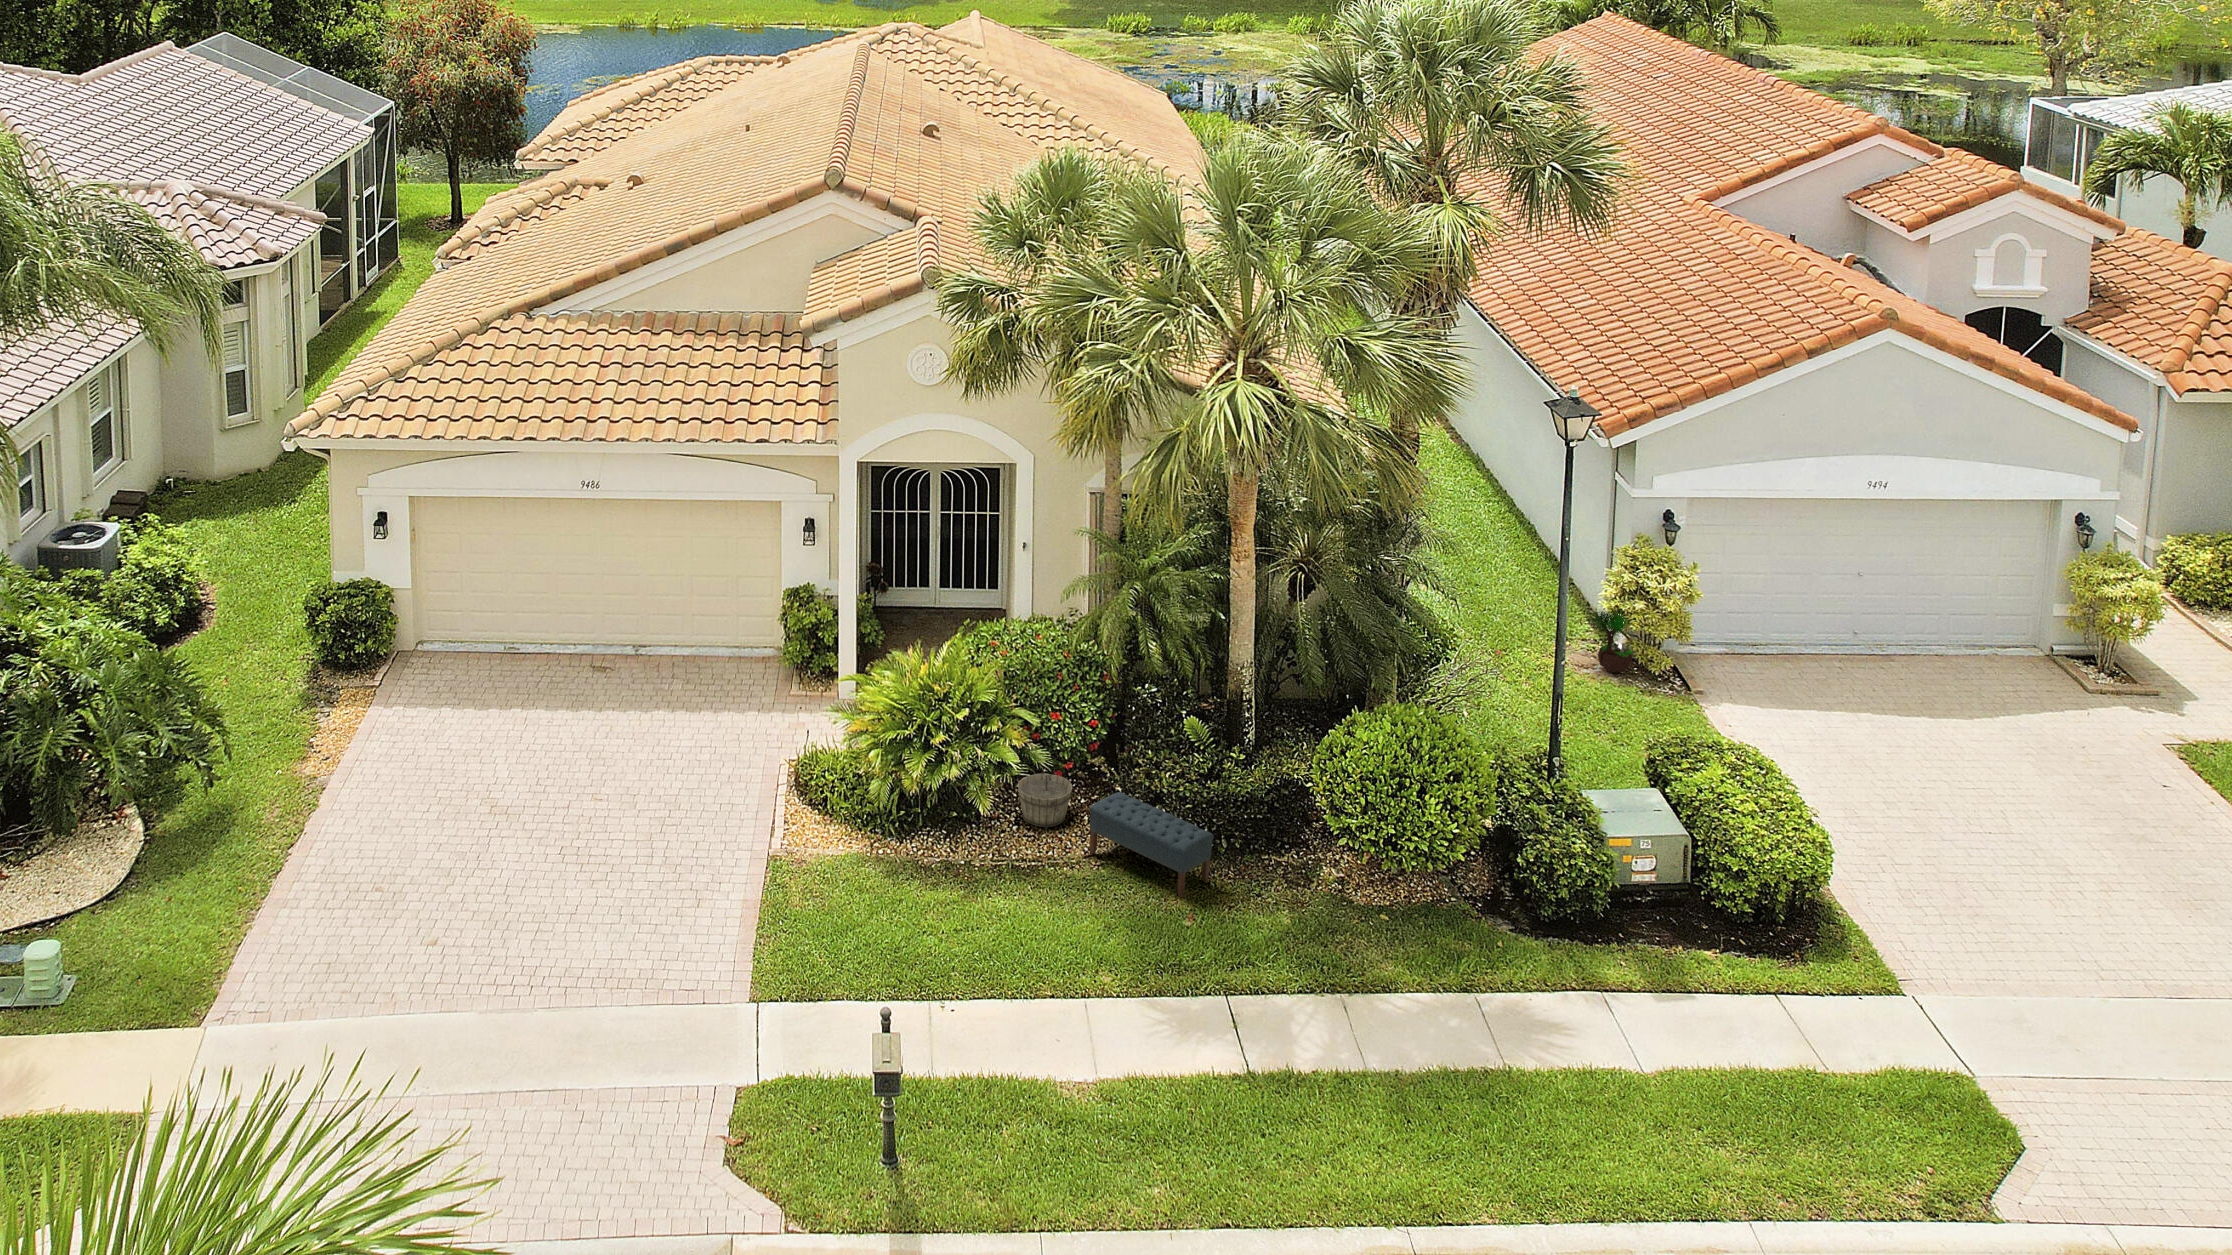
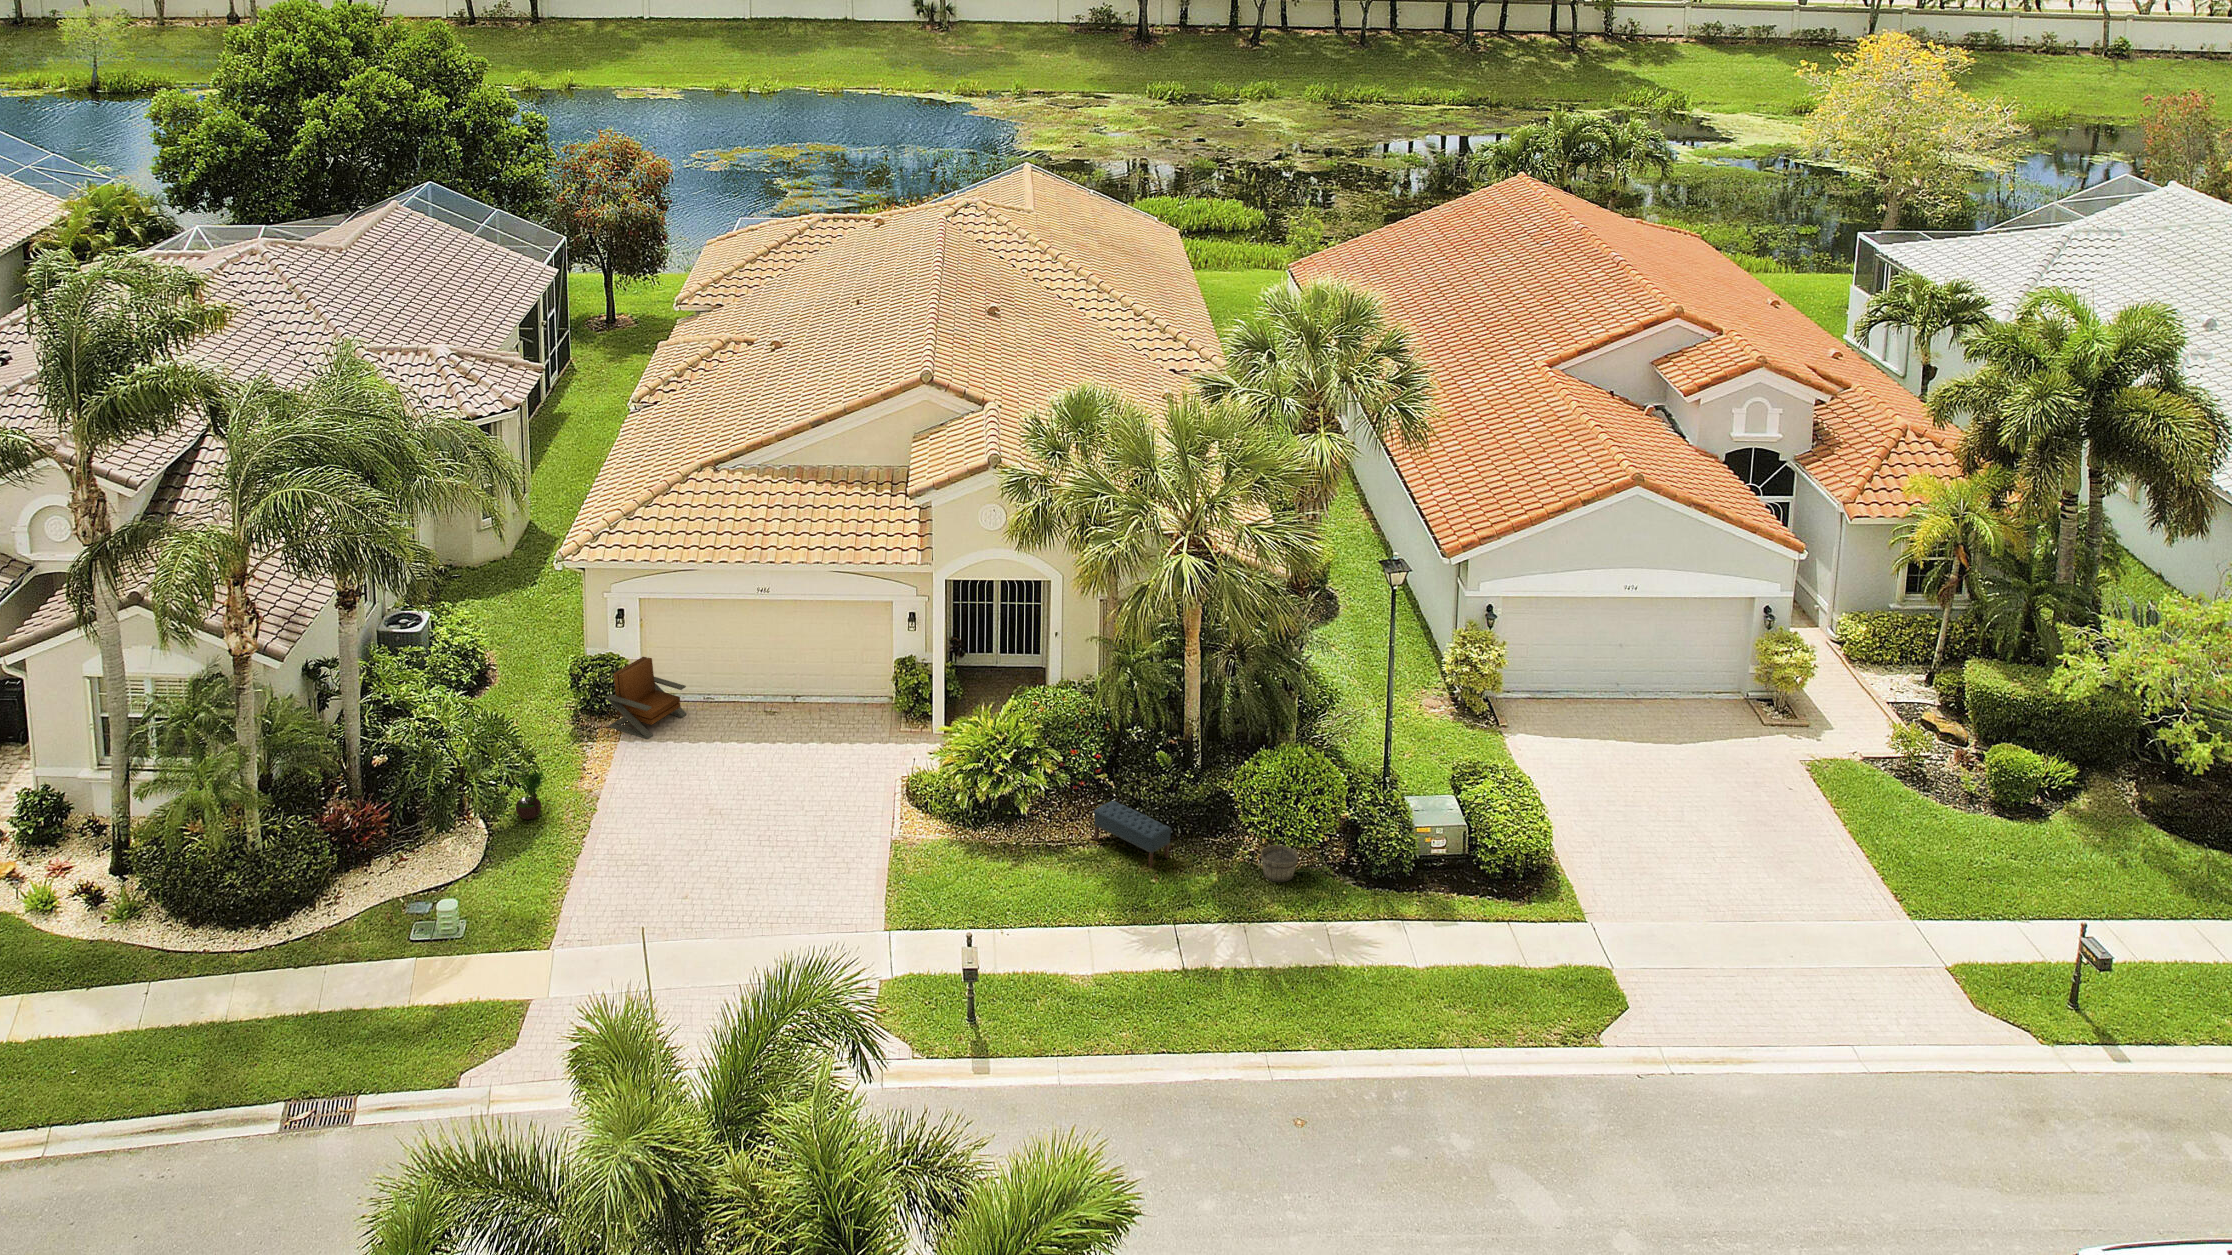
lounge chair: none [352,583,477,704] -> present [606,657,687,739]
potted tree: present [1587,607,1633,673] -> present [516,769,545,819]
wooden bucket: present [1018,773,1072,827] -> present [1261,845,1299,882]

